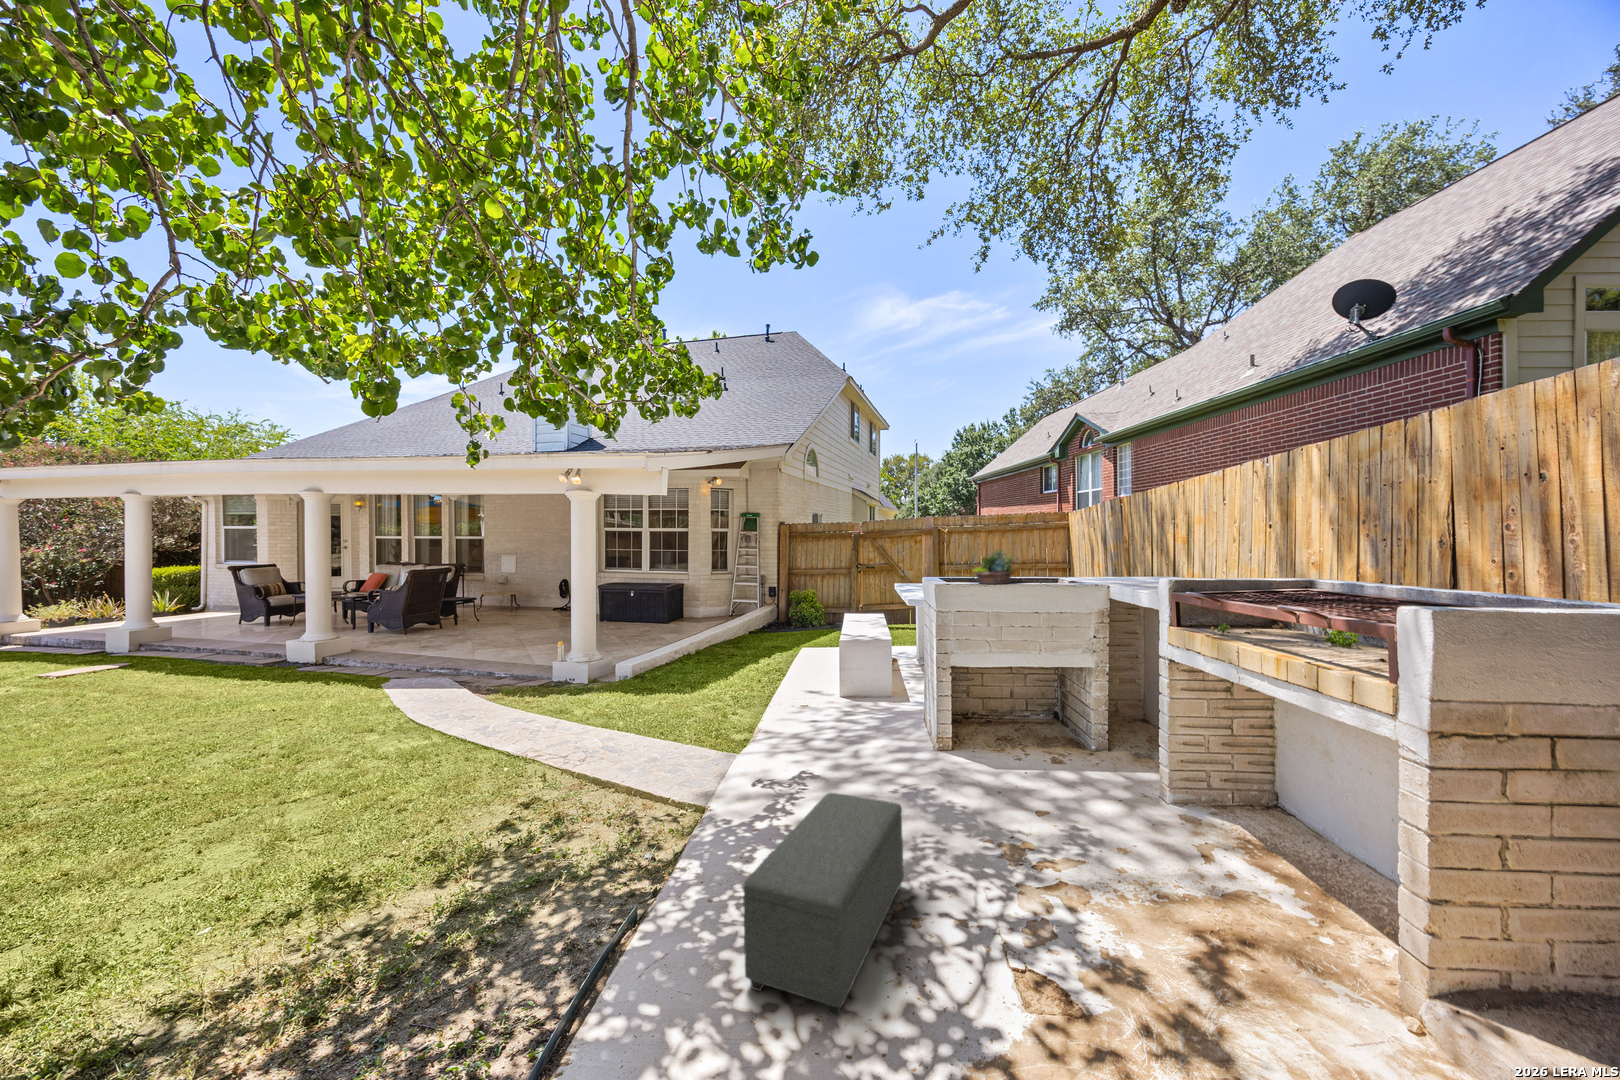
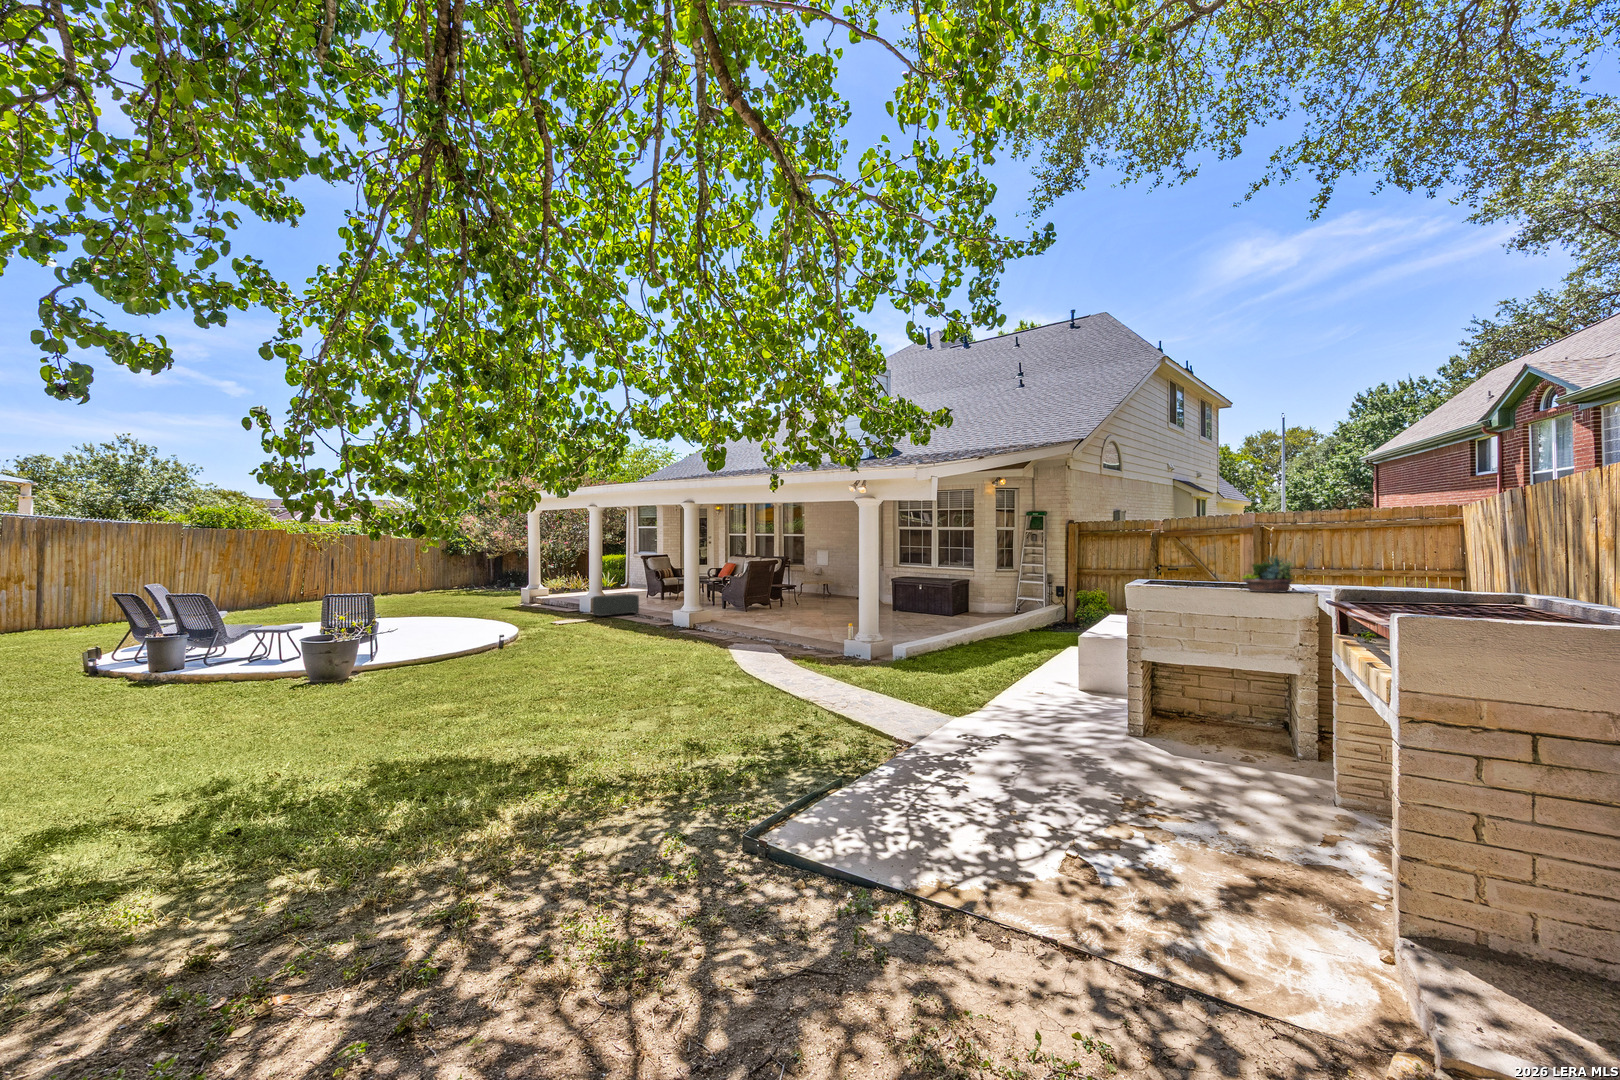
ottoman: present [743,793,904,1016] -> present [592,594,639,617]

